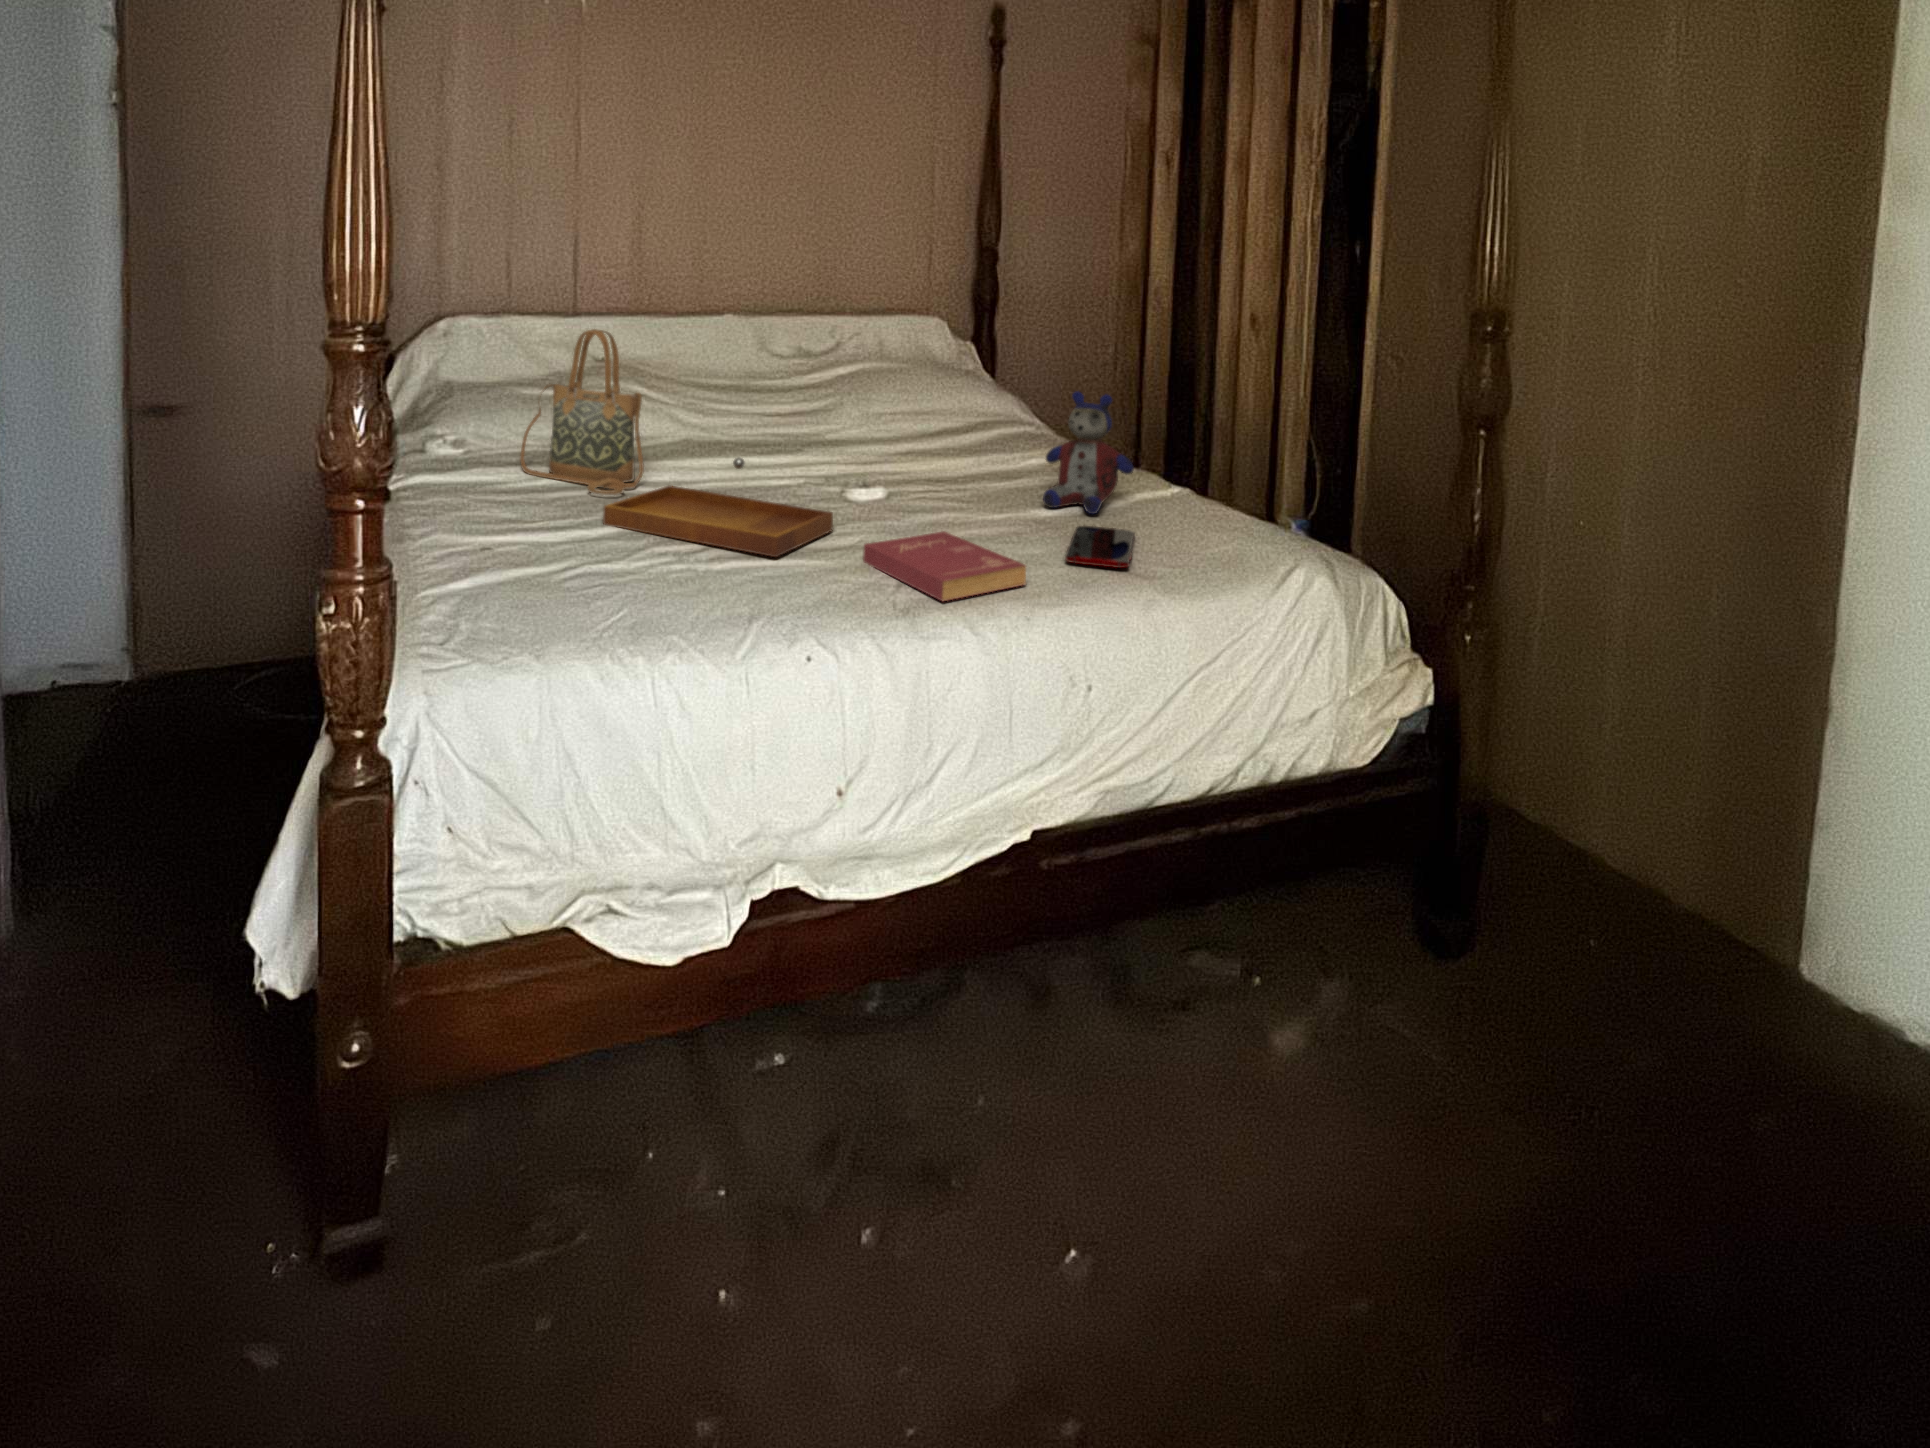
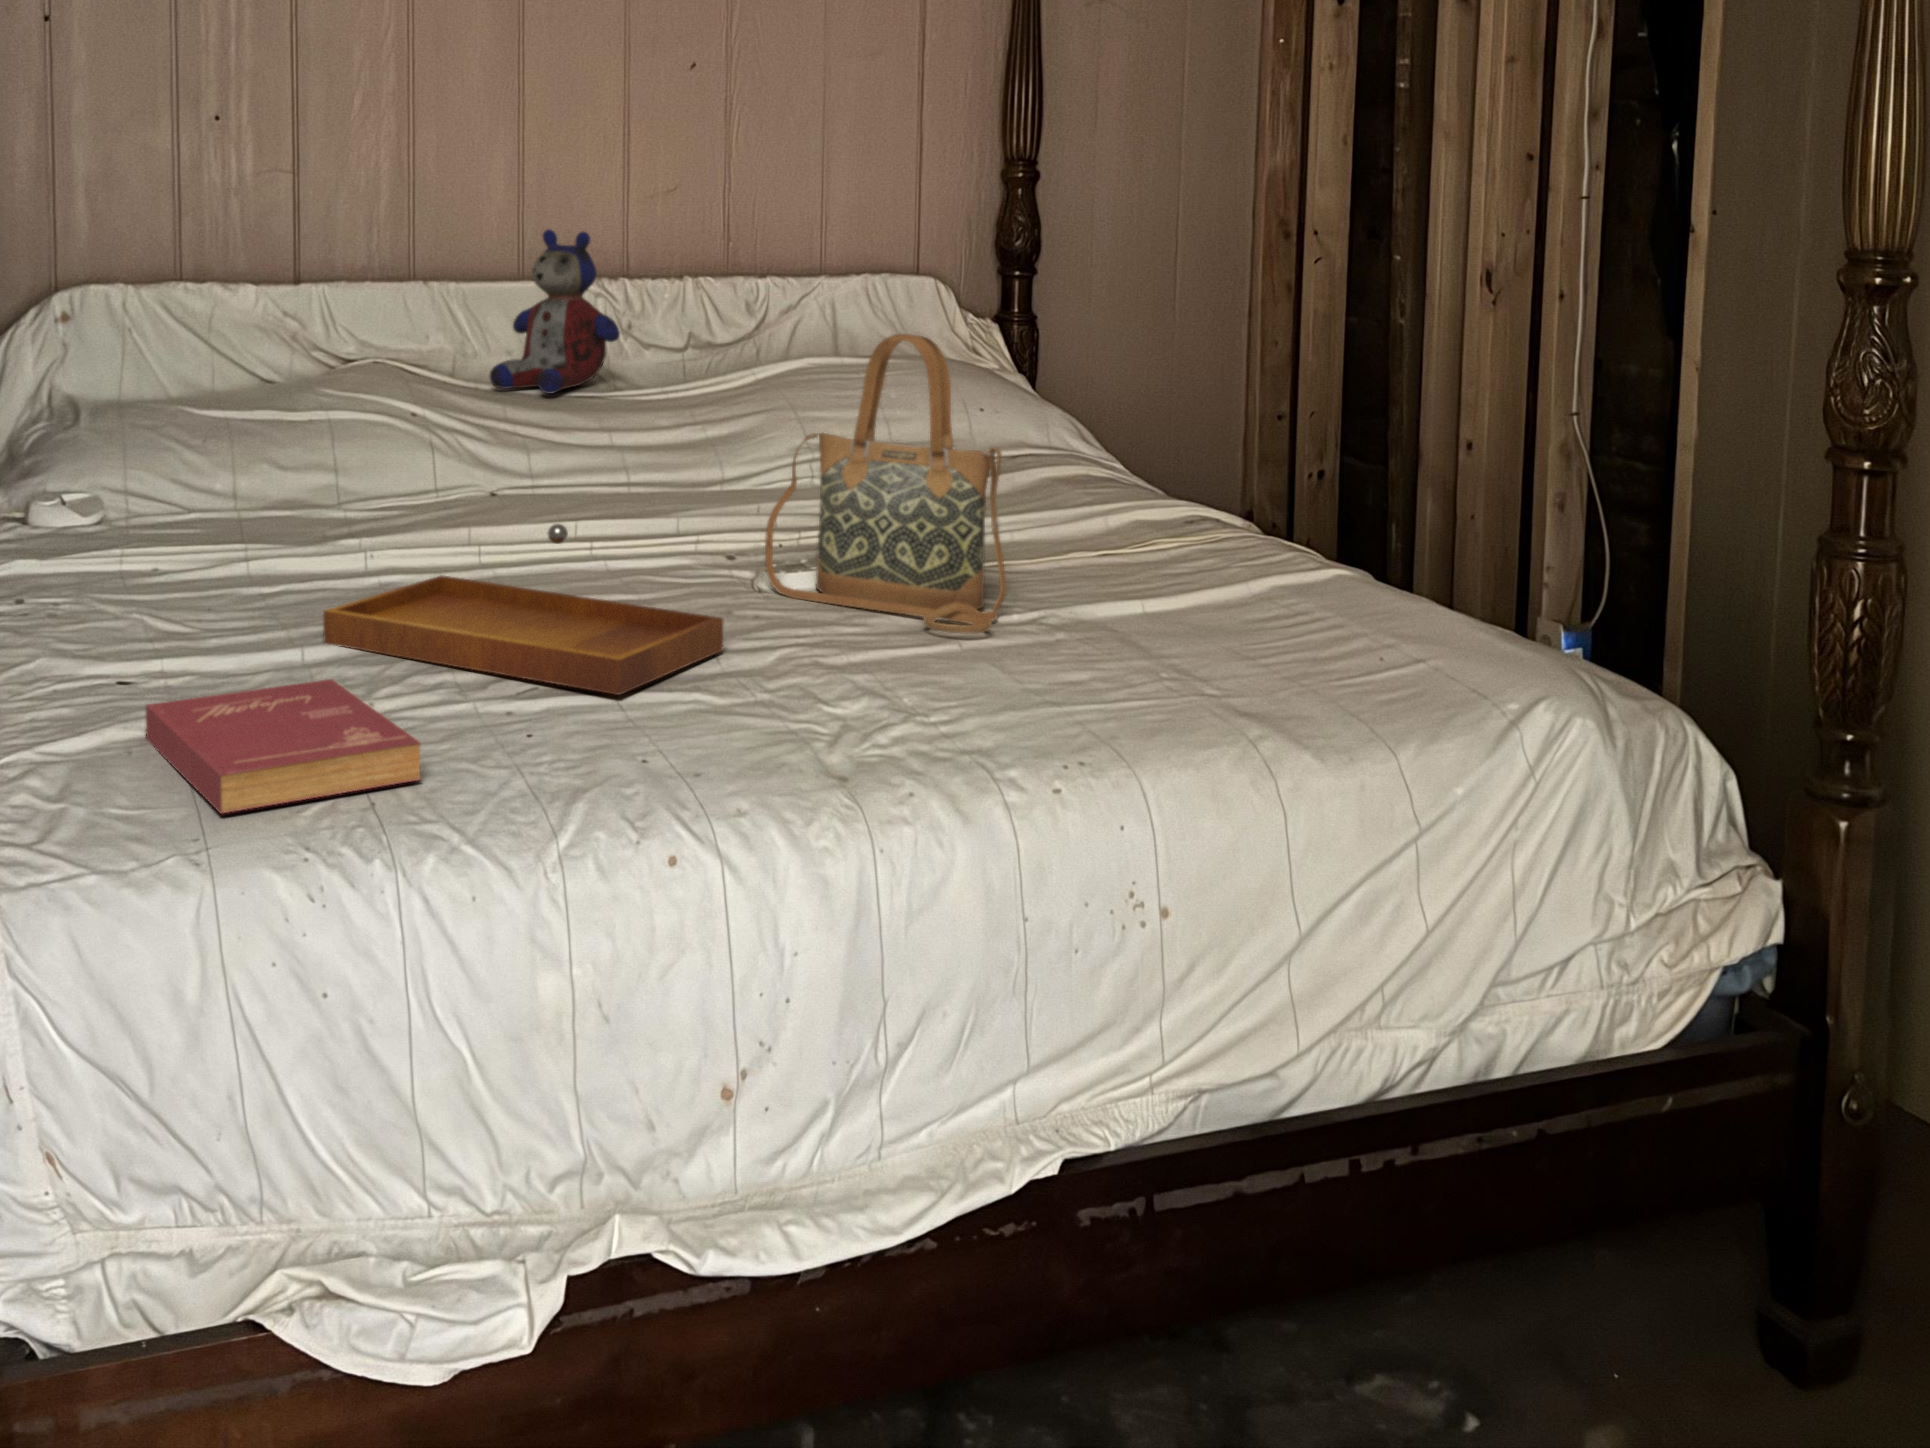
handbag: present [520,329,644,495] -> present [765,334,1007,633]
stuffed bear: present [1043,391,1134,514] -> present [490,229,620,394]
smartphone: present [1065,526,1135,568] -> none [1128,638,1258,709]
book: present [863,531,1026,601] -> present [145,679,420,813]

